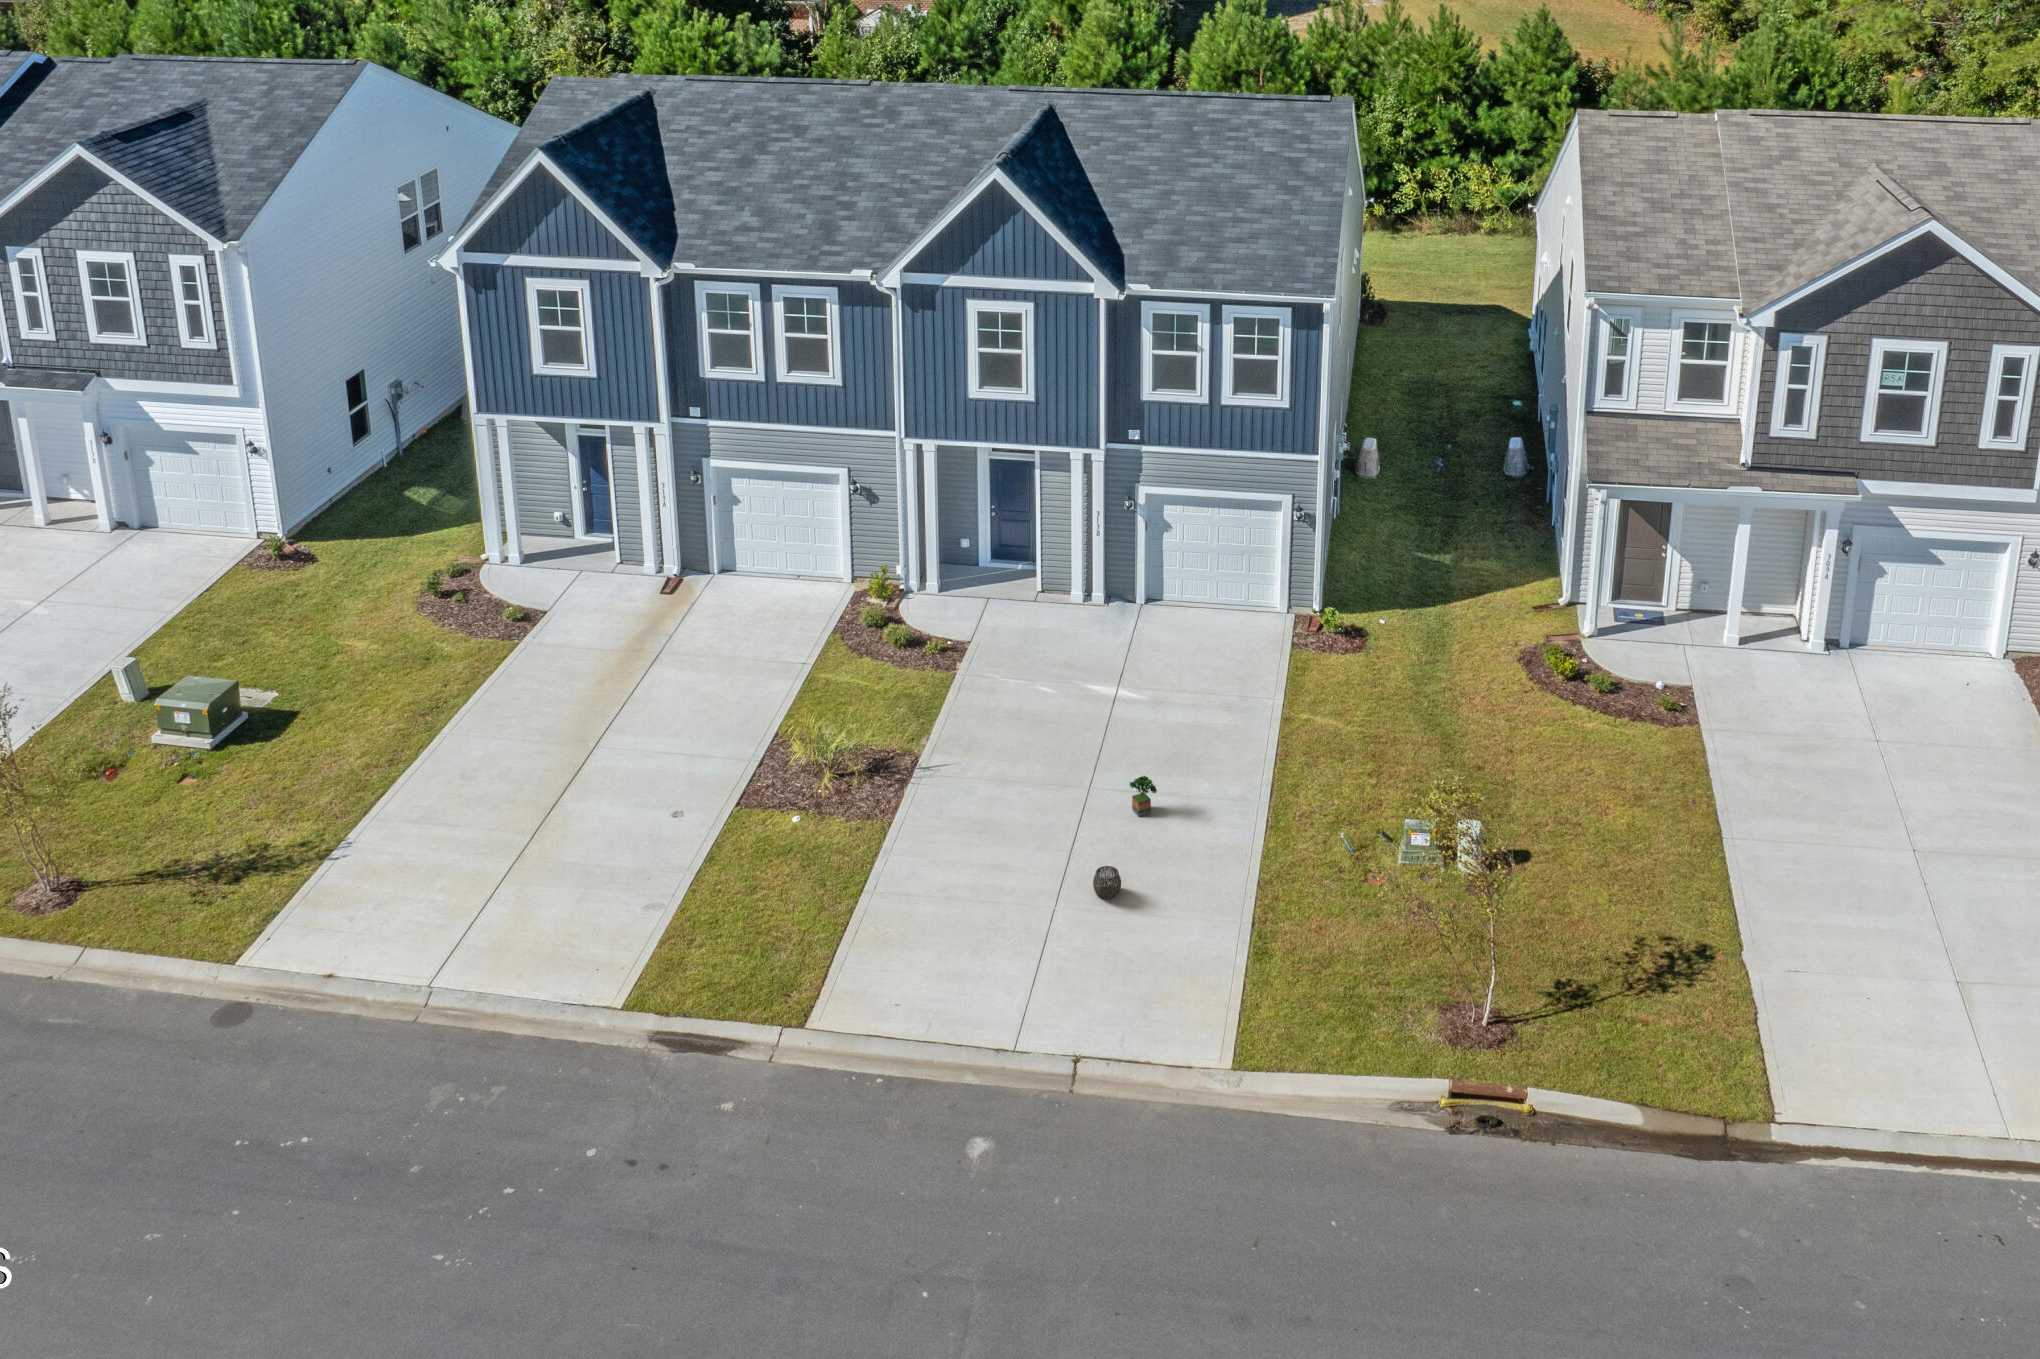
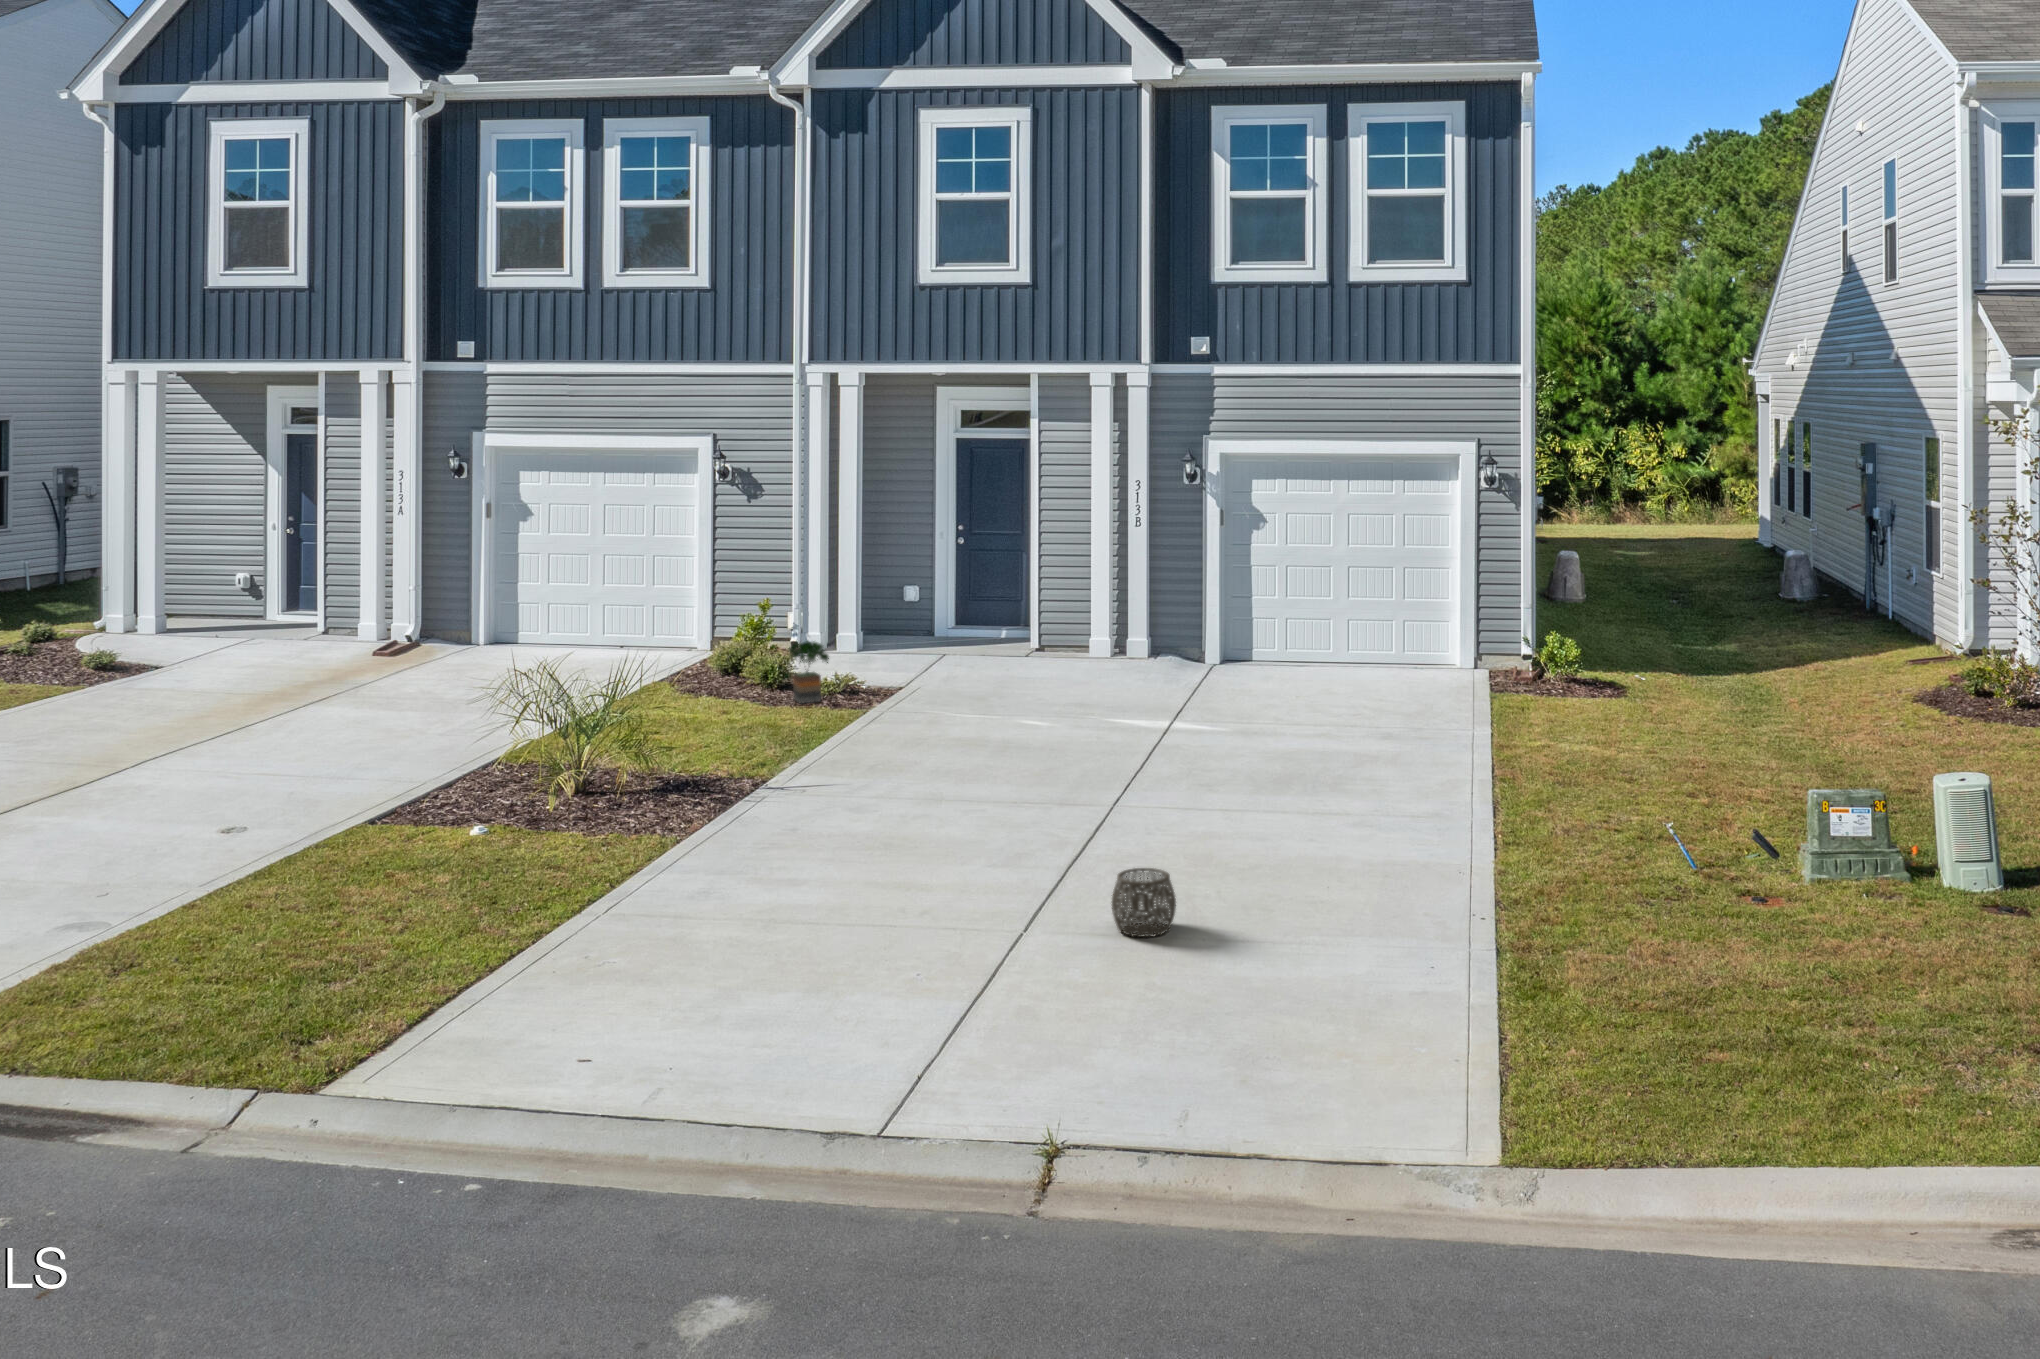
potted tree: present [1130,776,1157,817] -> present [788,641,829,703]

